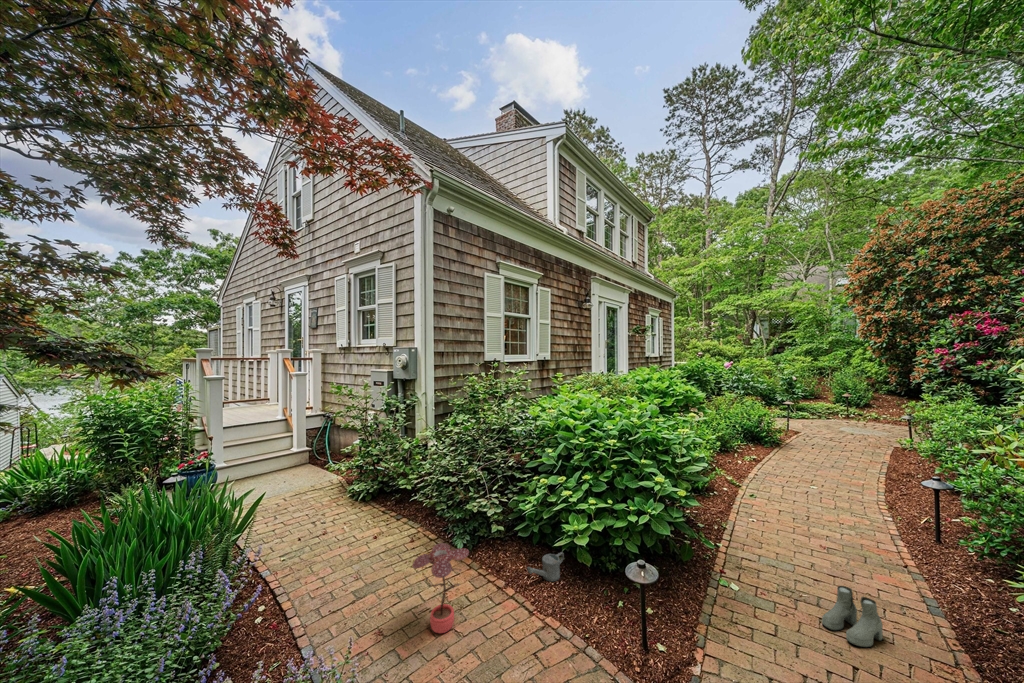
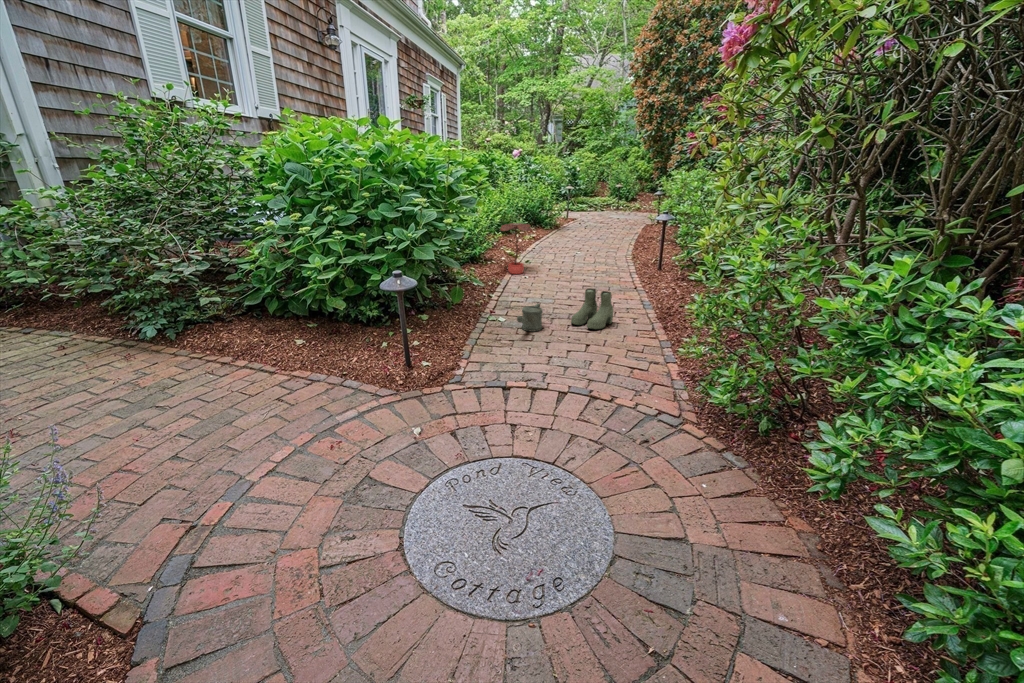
potted plant: present [412,543,469,633] -> present [500,223,531,274]
watering can: present [528,552,564,581] -> present [517,303,543,332]

